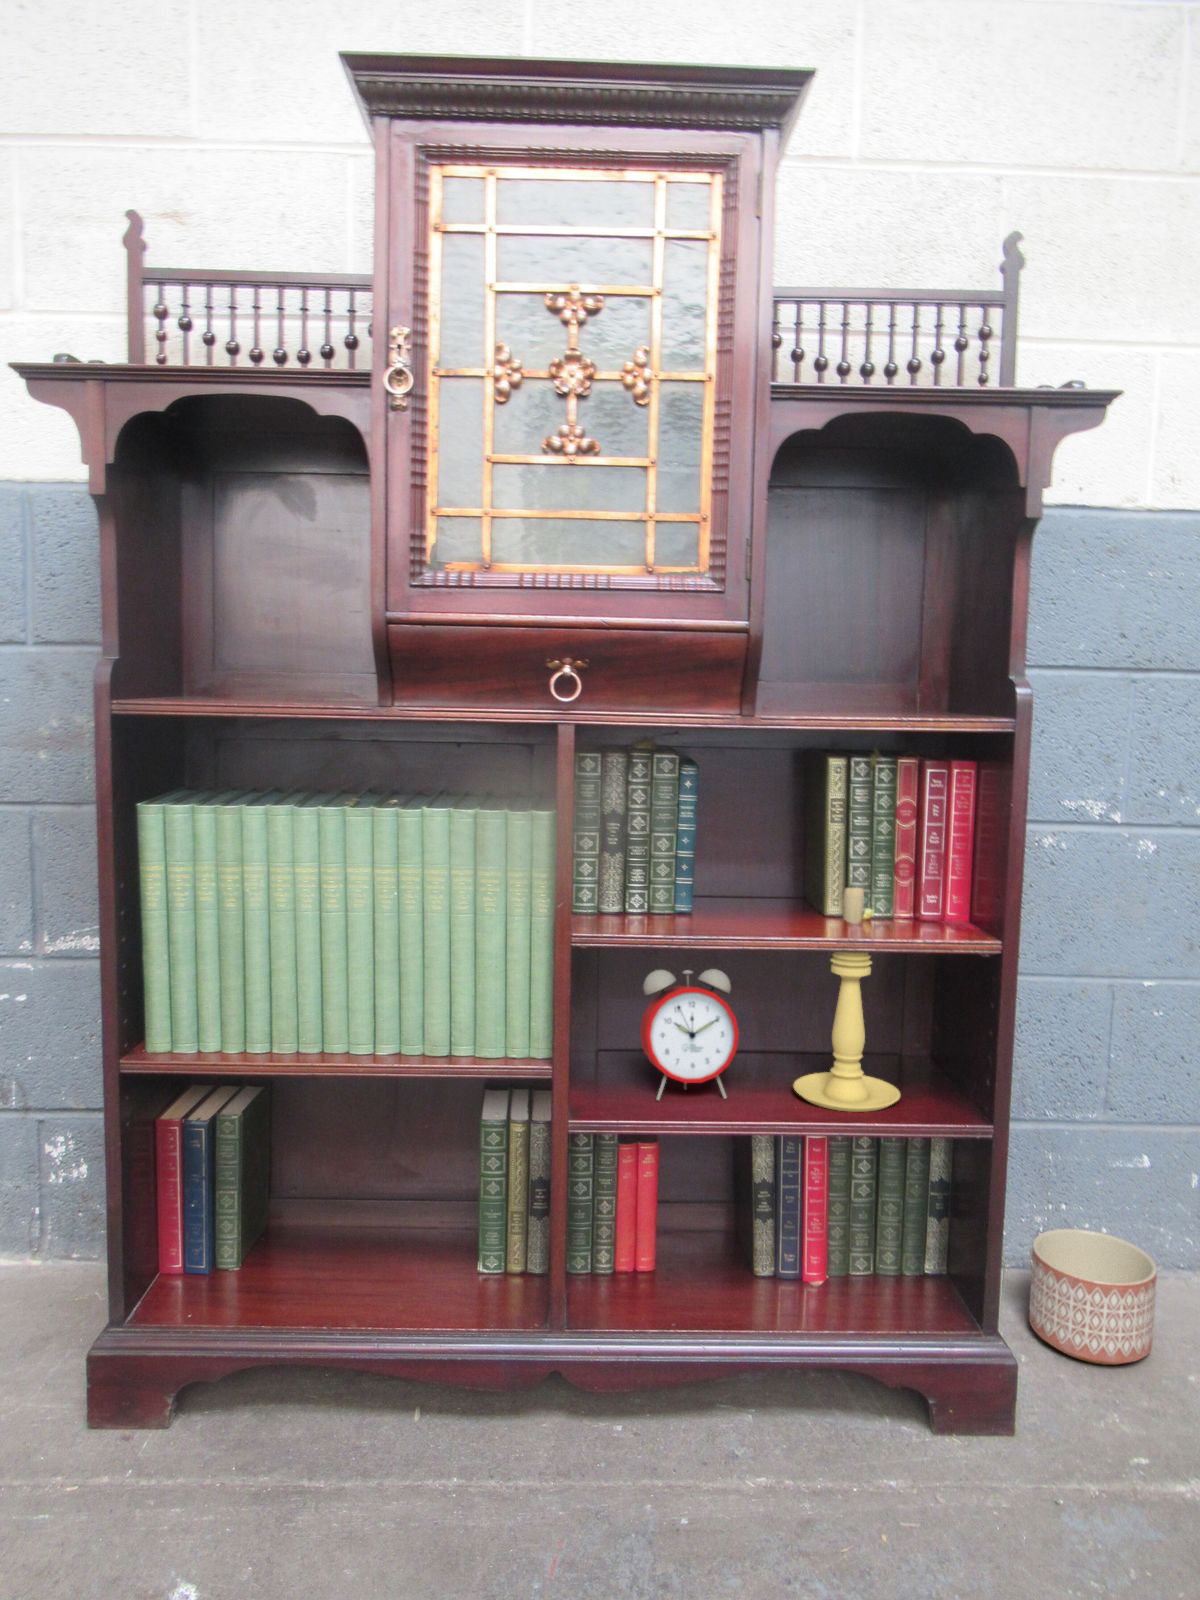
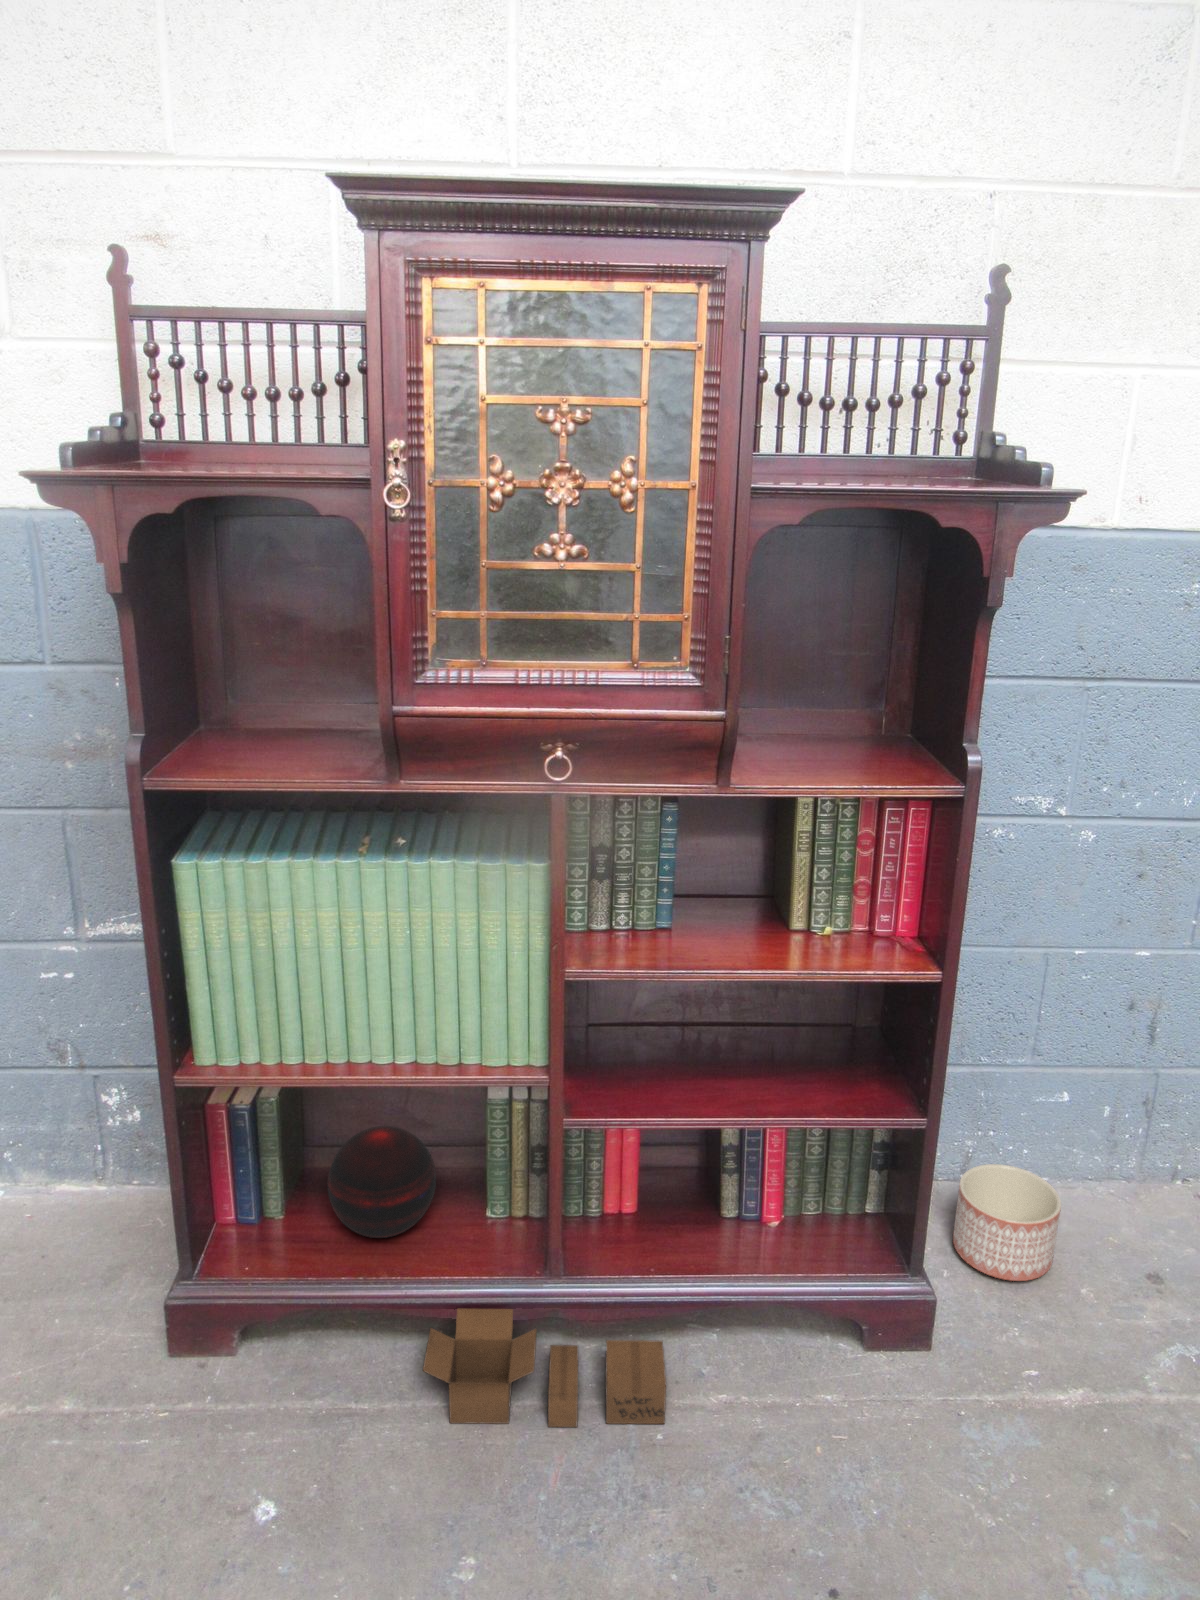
candle holder: present [793,887,900,1112] -> none [758,901,850,1098]
alarm clock: present [640,969,739,1100] -> none [625,970,712,1085]
decorative orb: none [291,1155,418,1289] -> present [328,1126,436,1238]
cardboard box: none [388,1366,693,1517] -> present [423,1309,666,1427]

